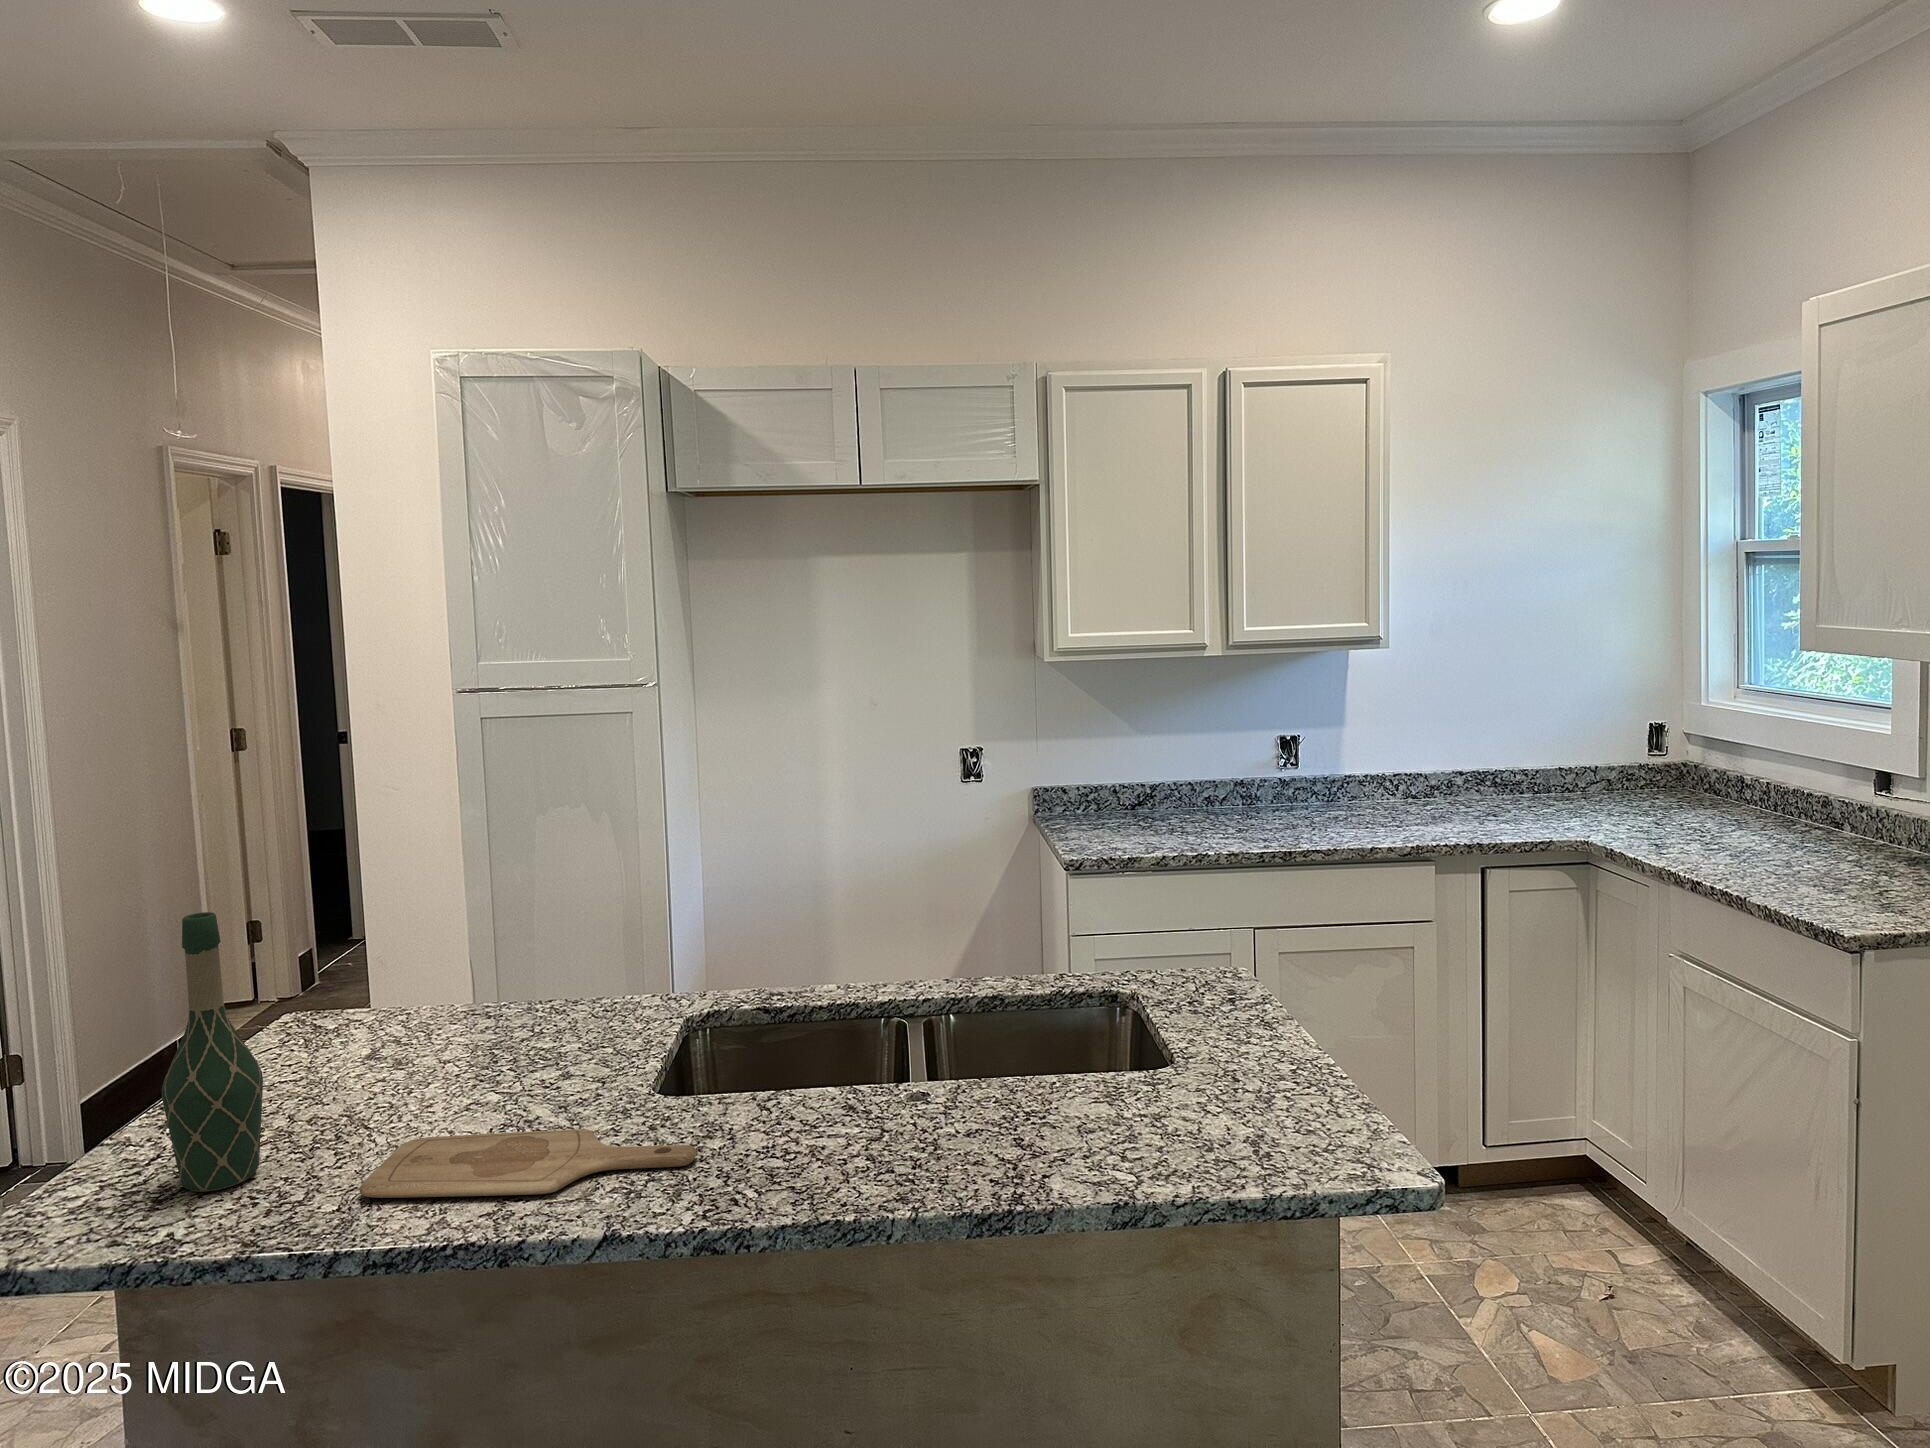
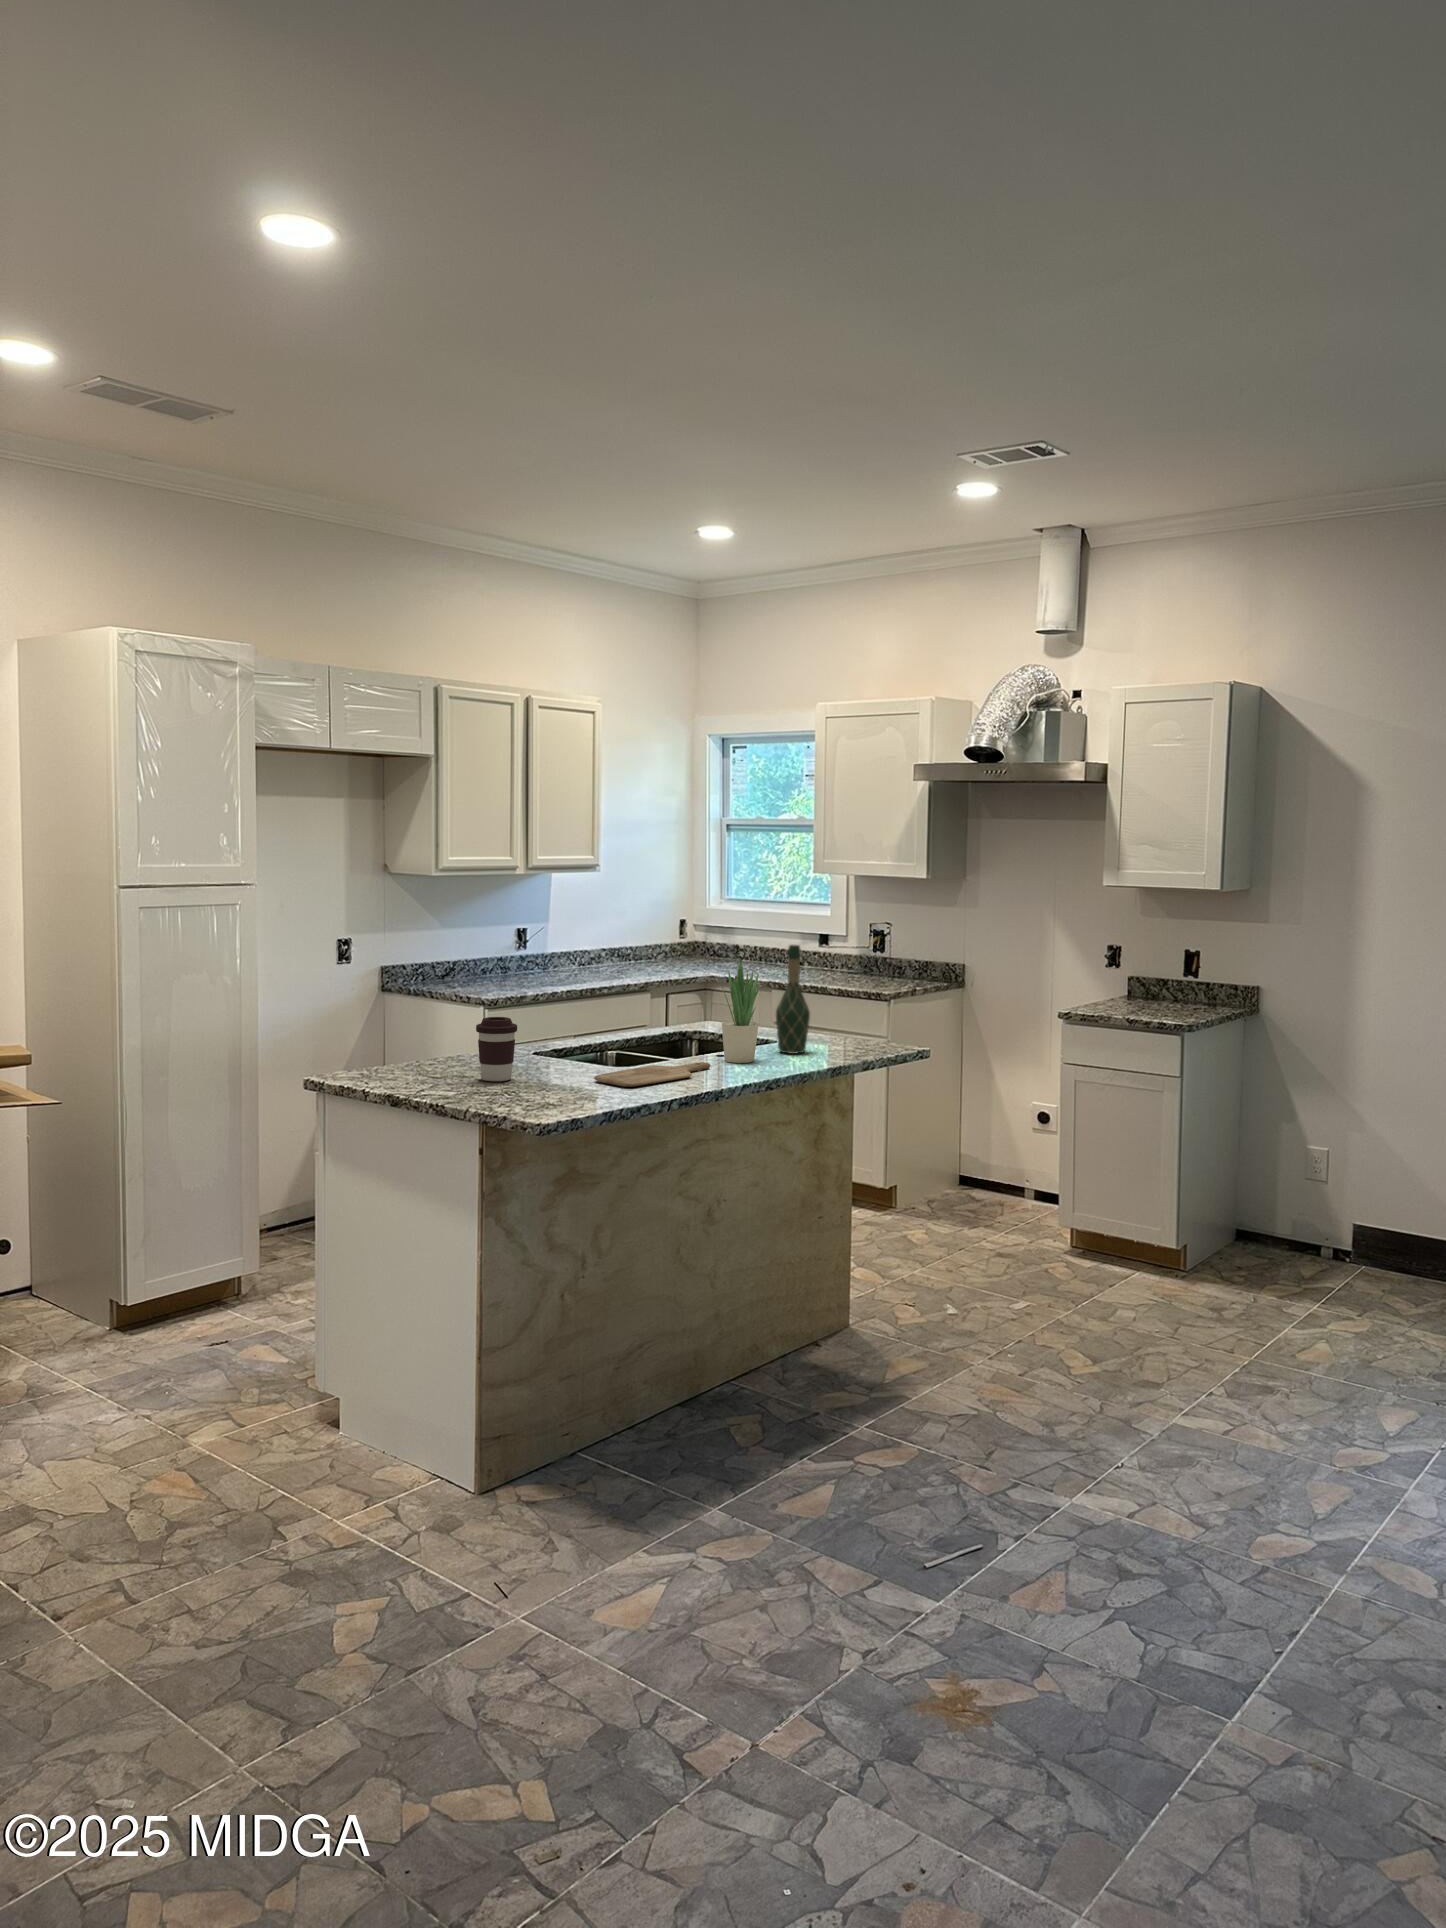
potted plant: none [769,910,872,1167] -> present [722,958,759,1063]
wine bottle: present [162,912,263,1192] -> present [776,945,810,1054]
coffee cup: none [304,973,390,1103] -> present [476,1017,517,1081]

